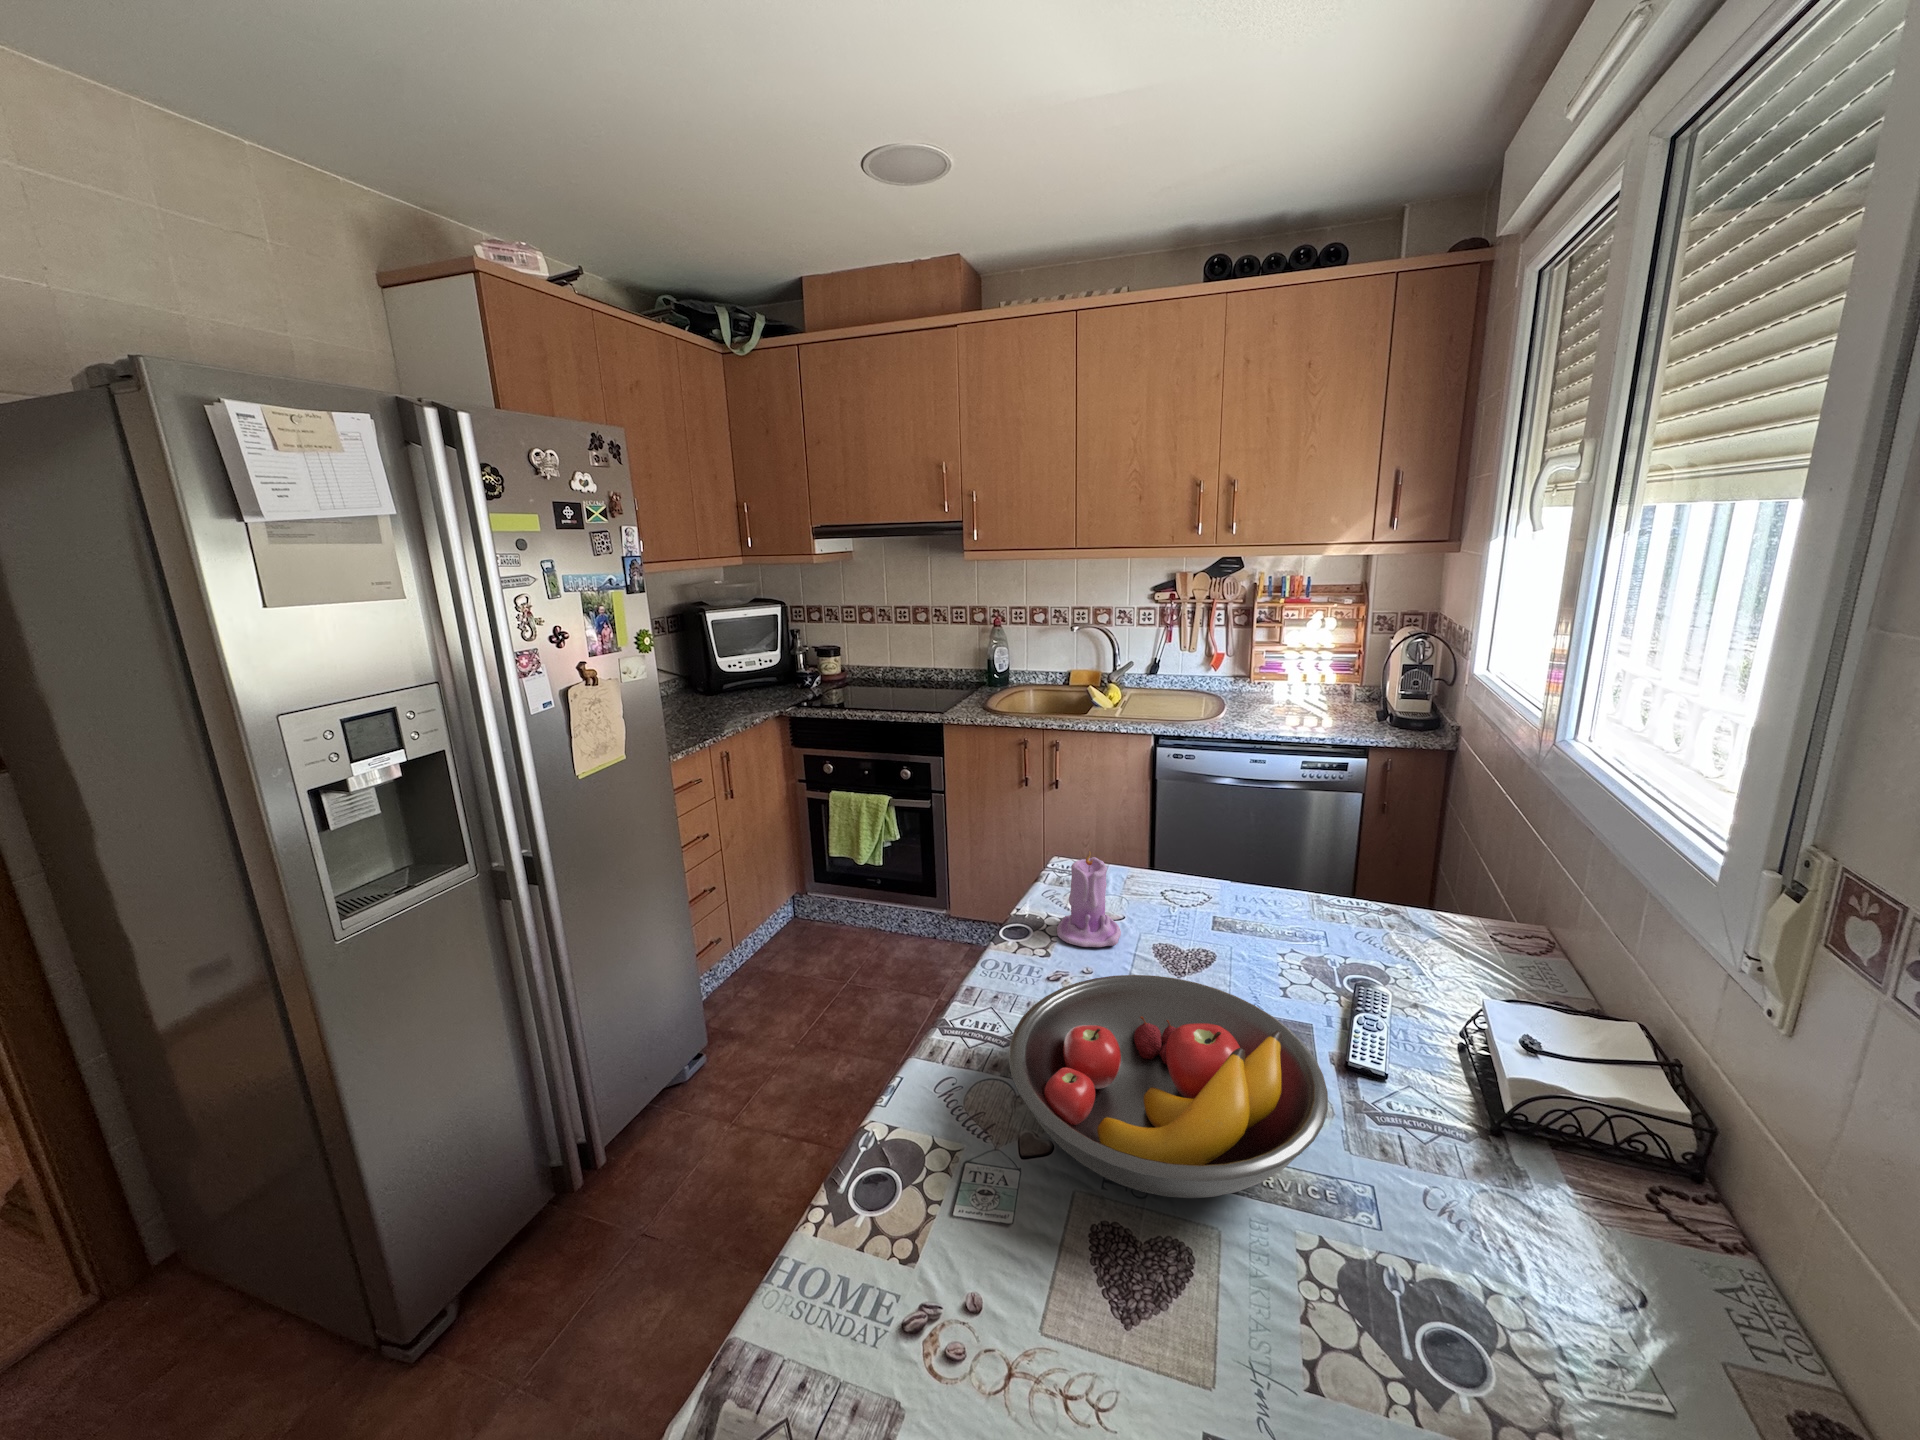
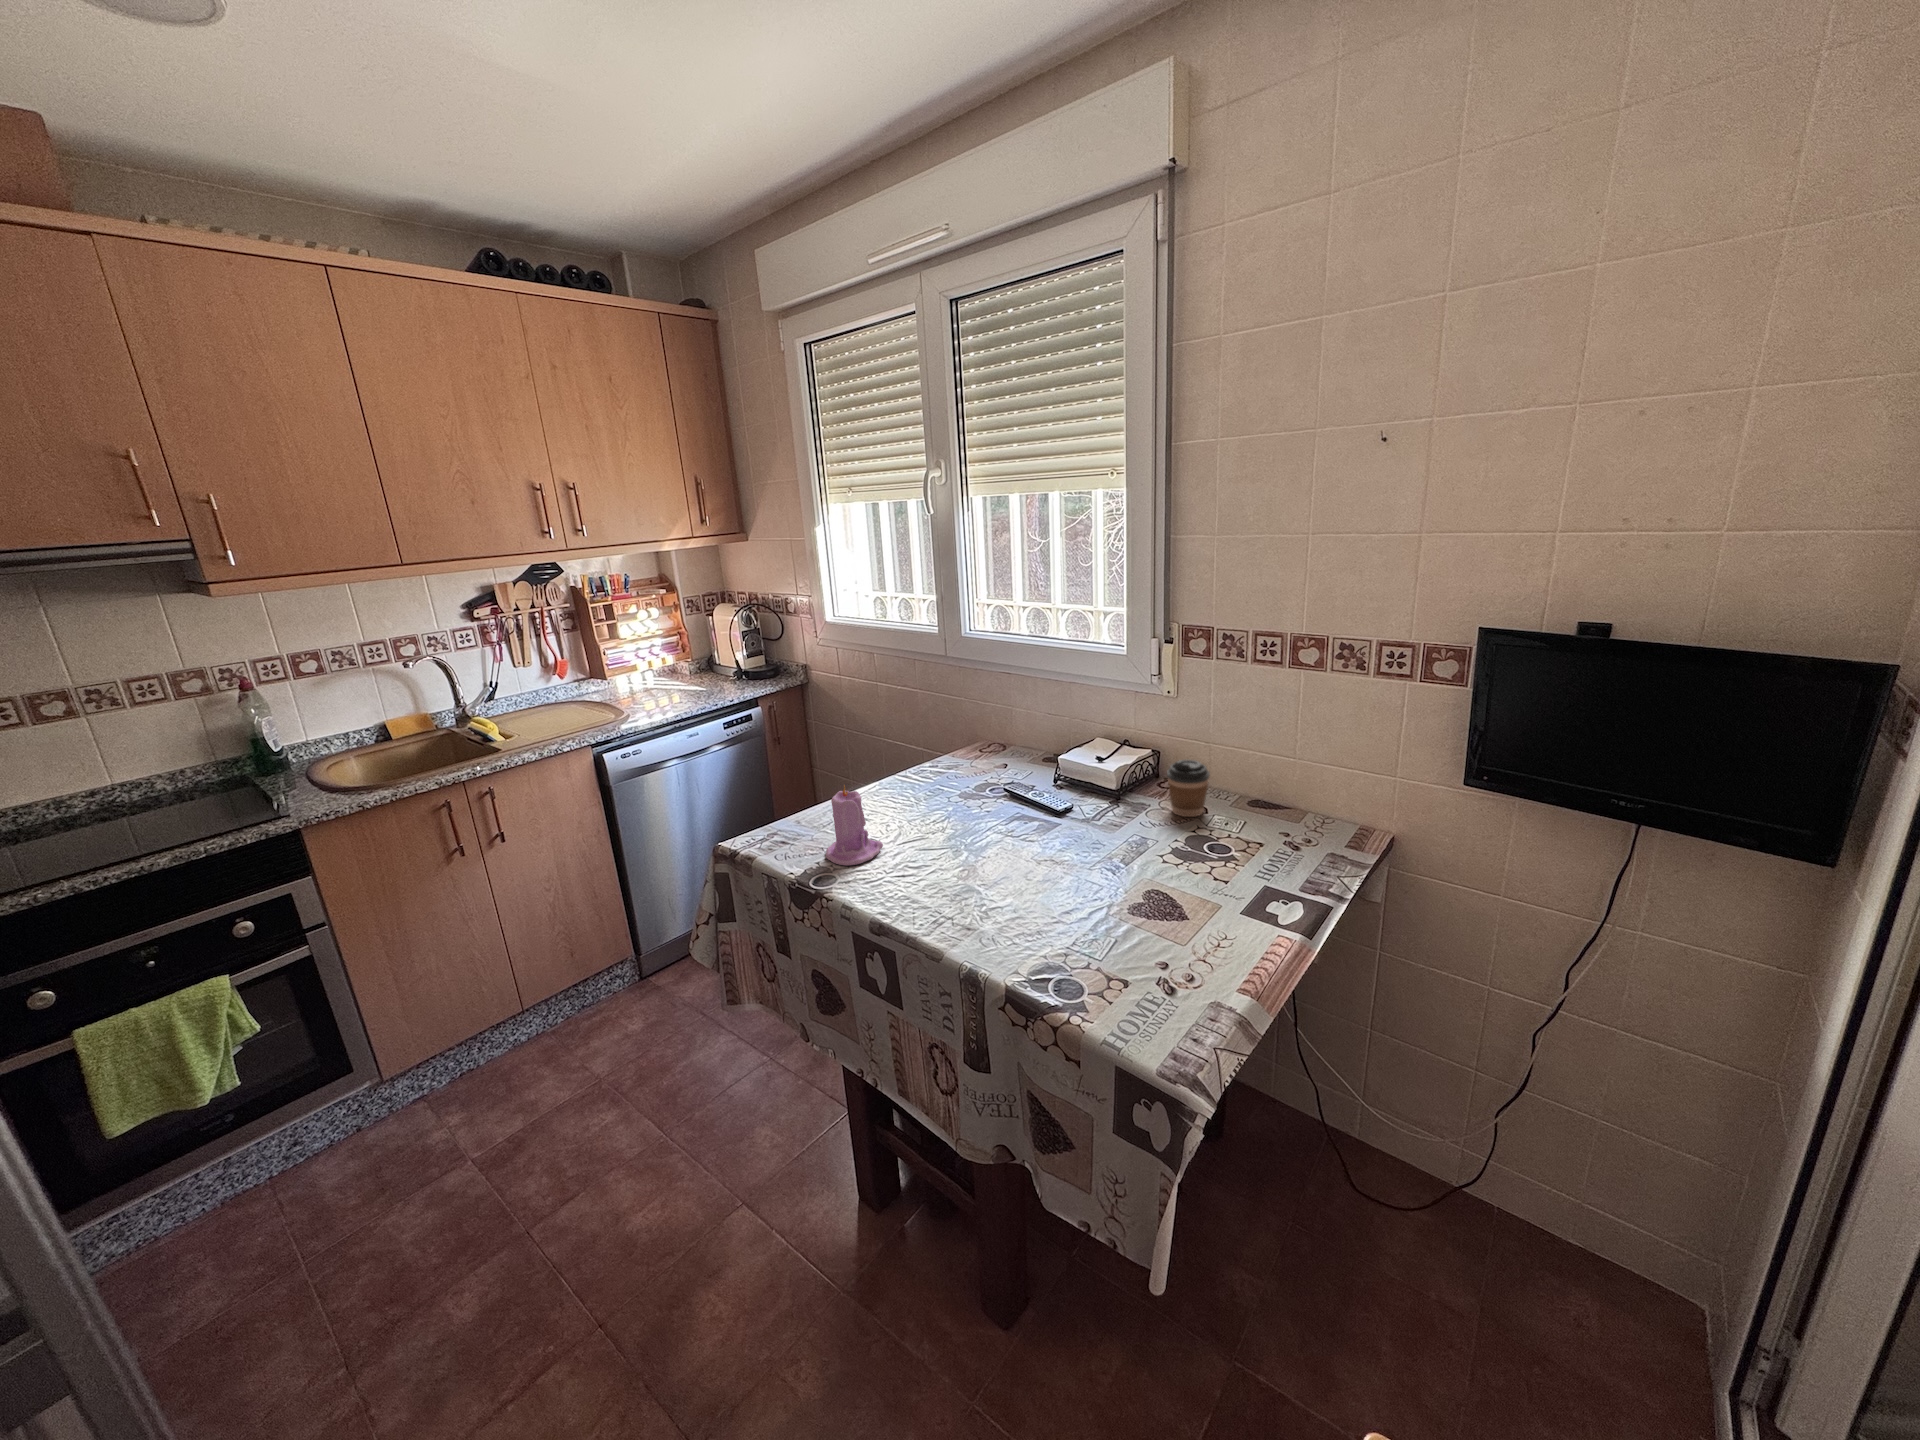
fruit bowl: present [1009,975,1328,1198] -> none [968,790,1157,902]
coffee cup: none [1593,1158,1729,1320] -> present [1167,760,1210,817]

